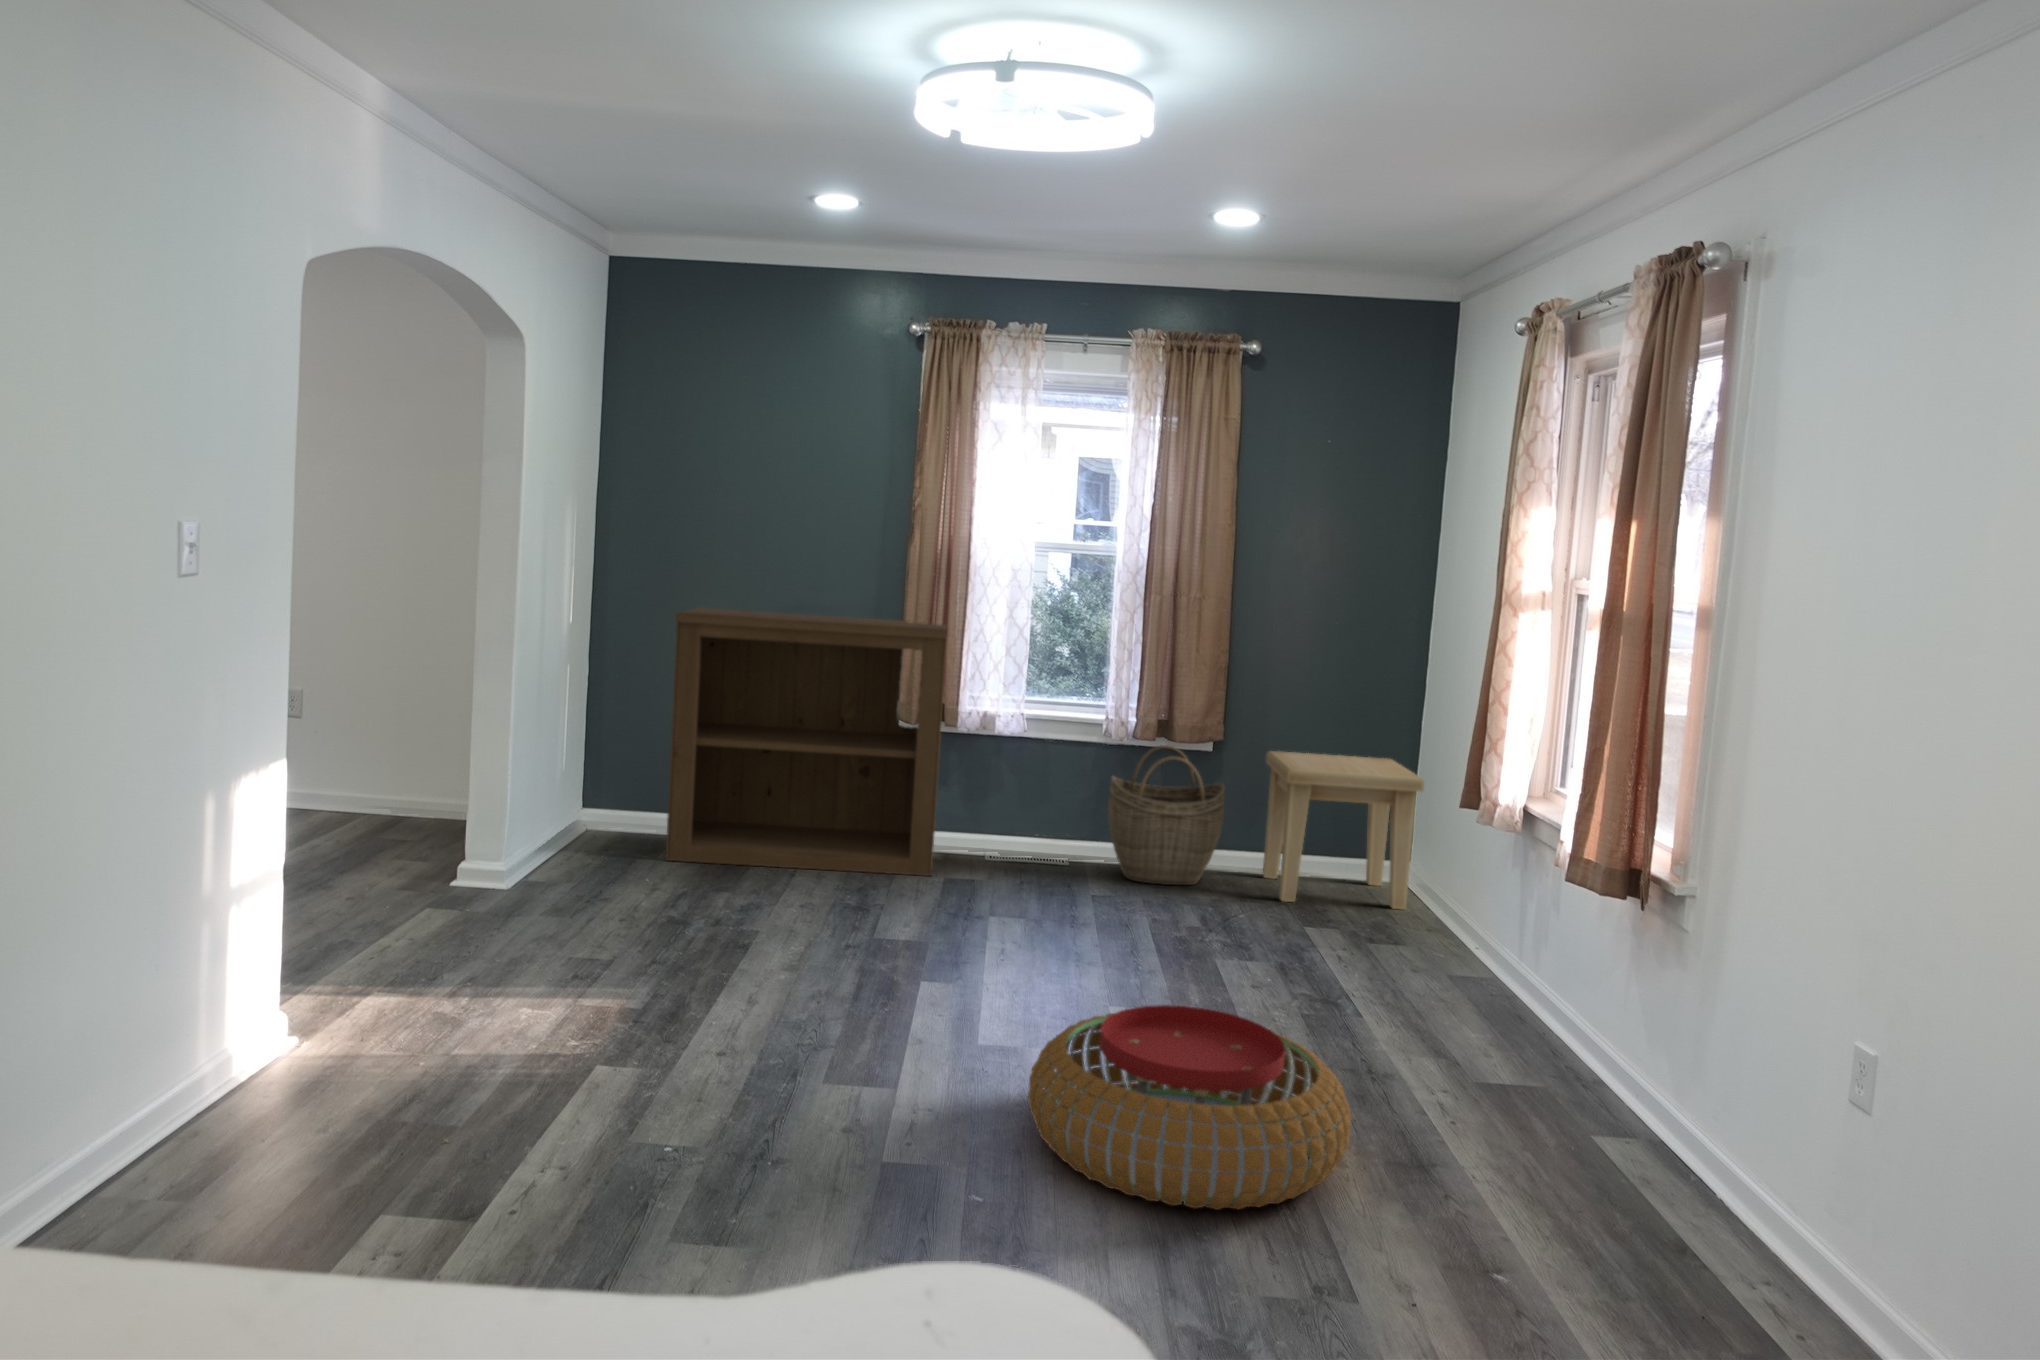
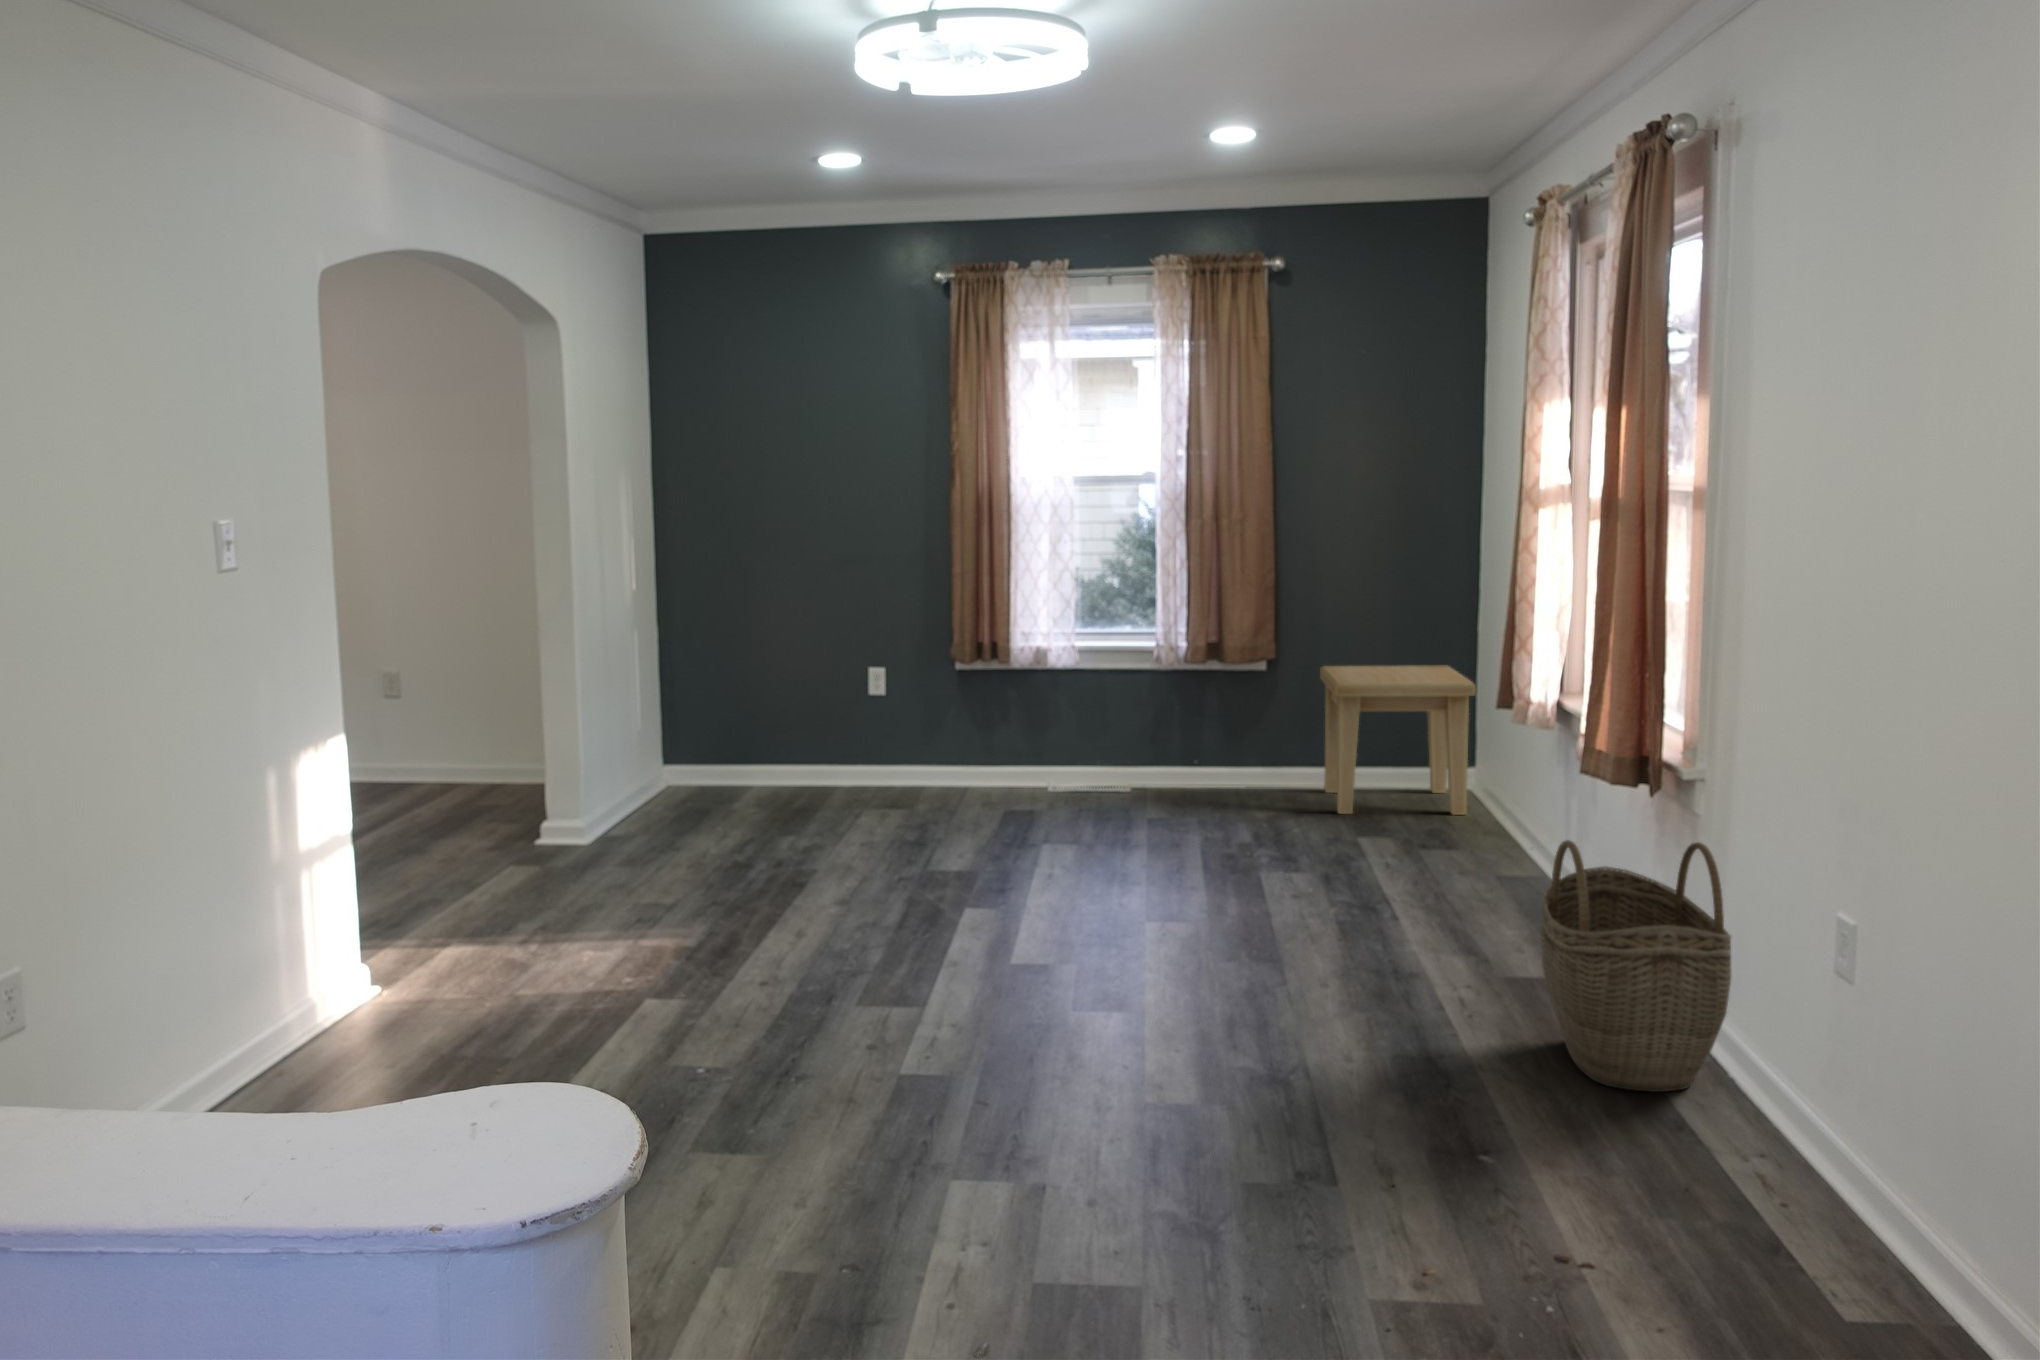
bookshelf: present [666,608,947,876] -> none [726,563,998,810]
woven basket: present [1108,745,1224,885] -> present [1541,840,1731,1092]
pouf: present [1028,1005,1351,1210] -> none [1037,915,1349,1105]

